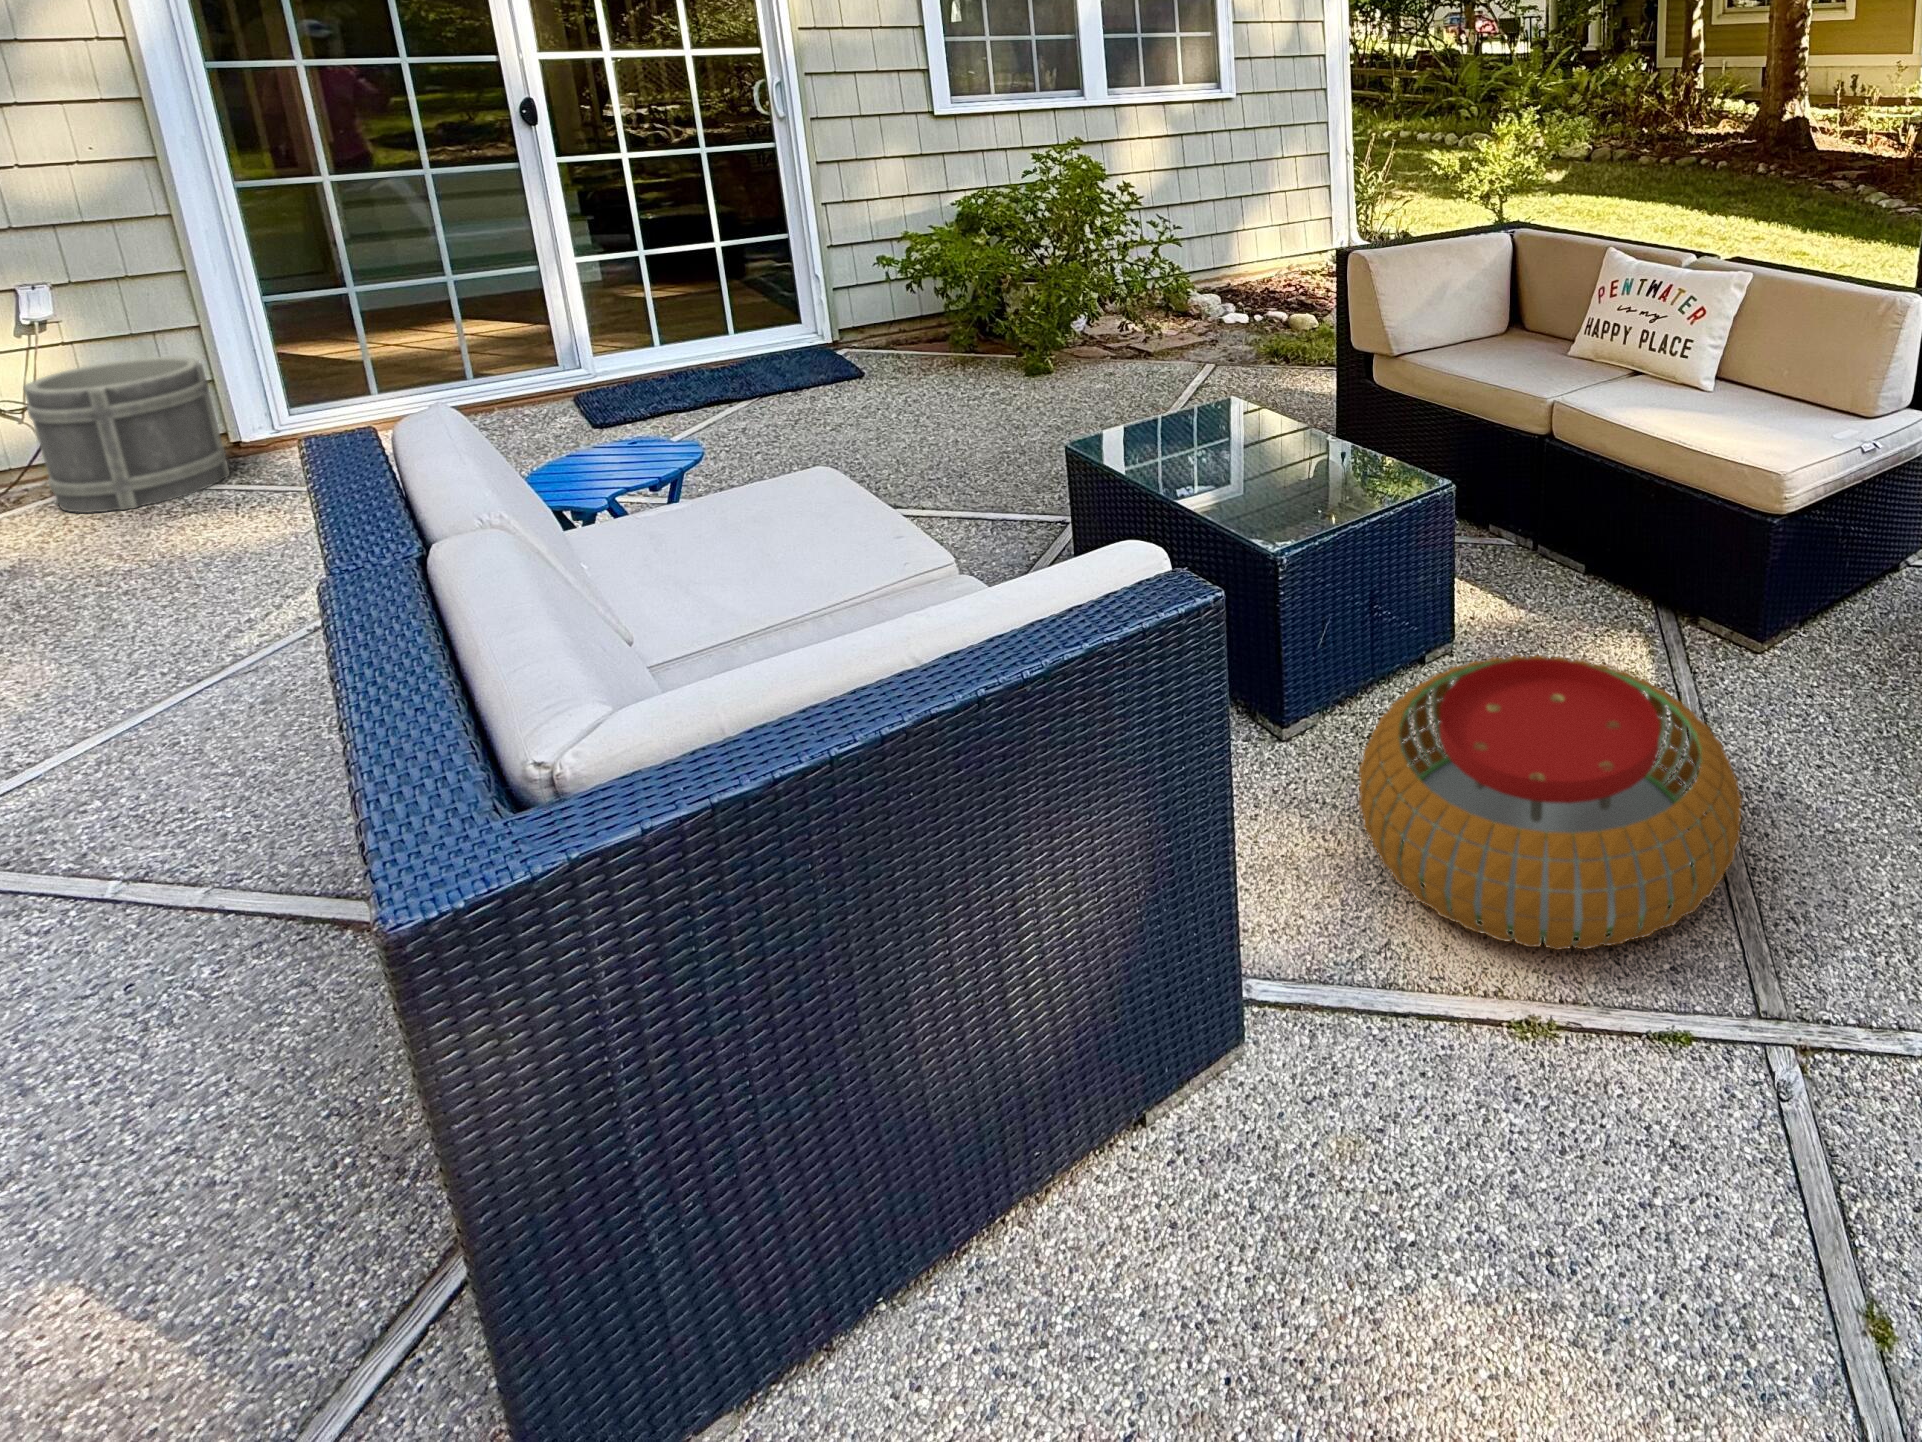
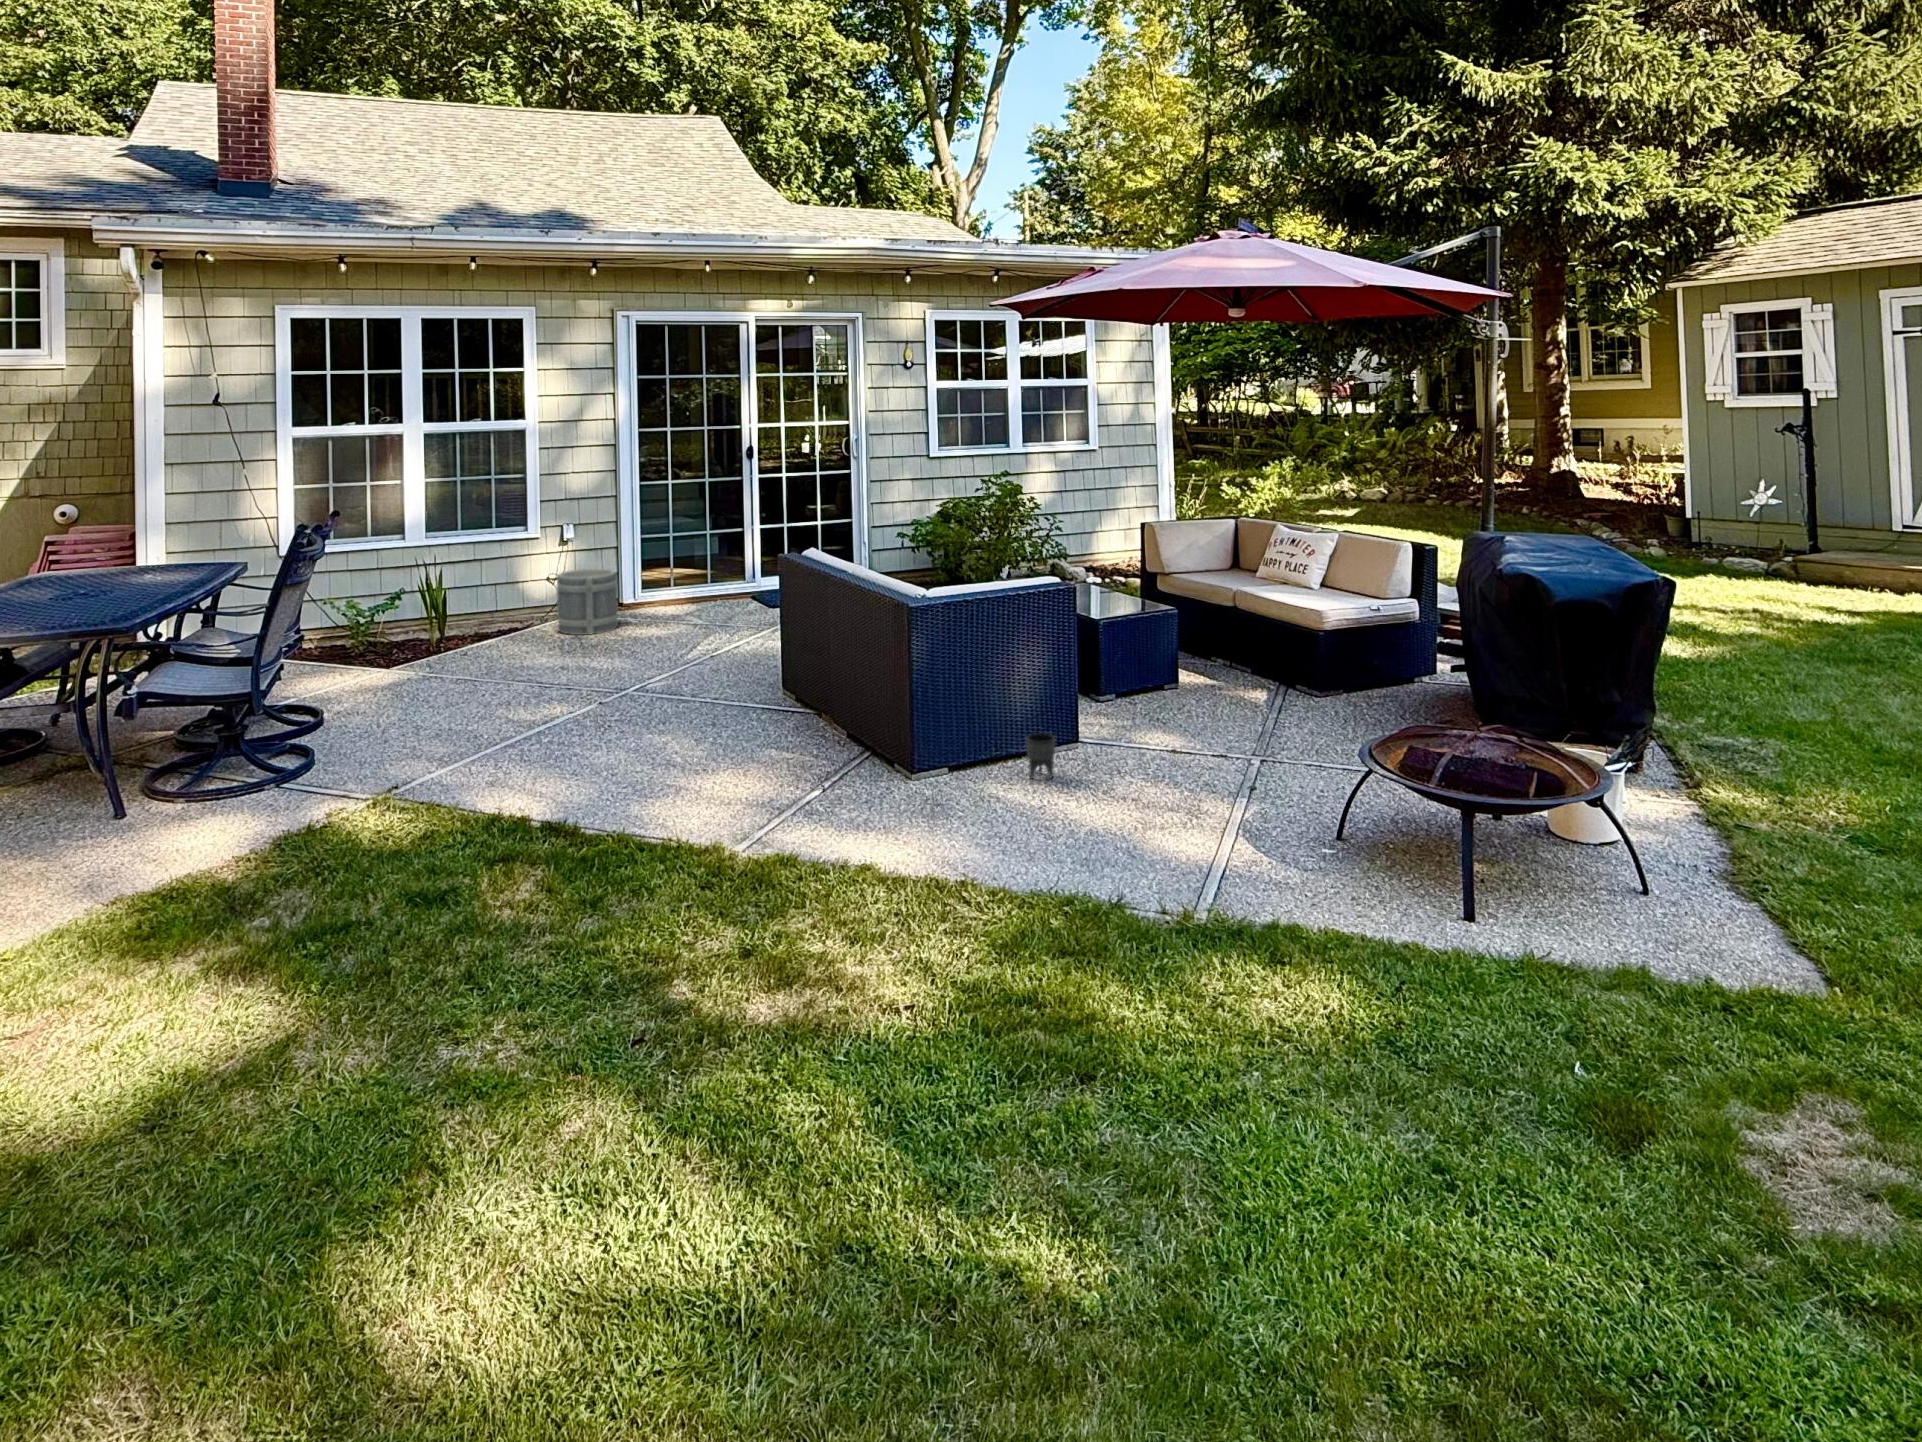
pouf: present [1359,655,1742,950] -> none [1130,674,1272,751]
planter: none [1025,1115,1138,1315] -> present [1026,733,1055,779]

